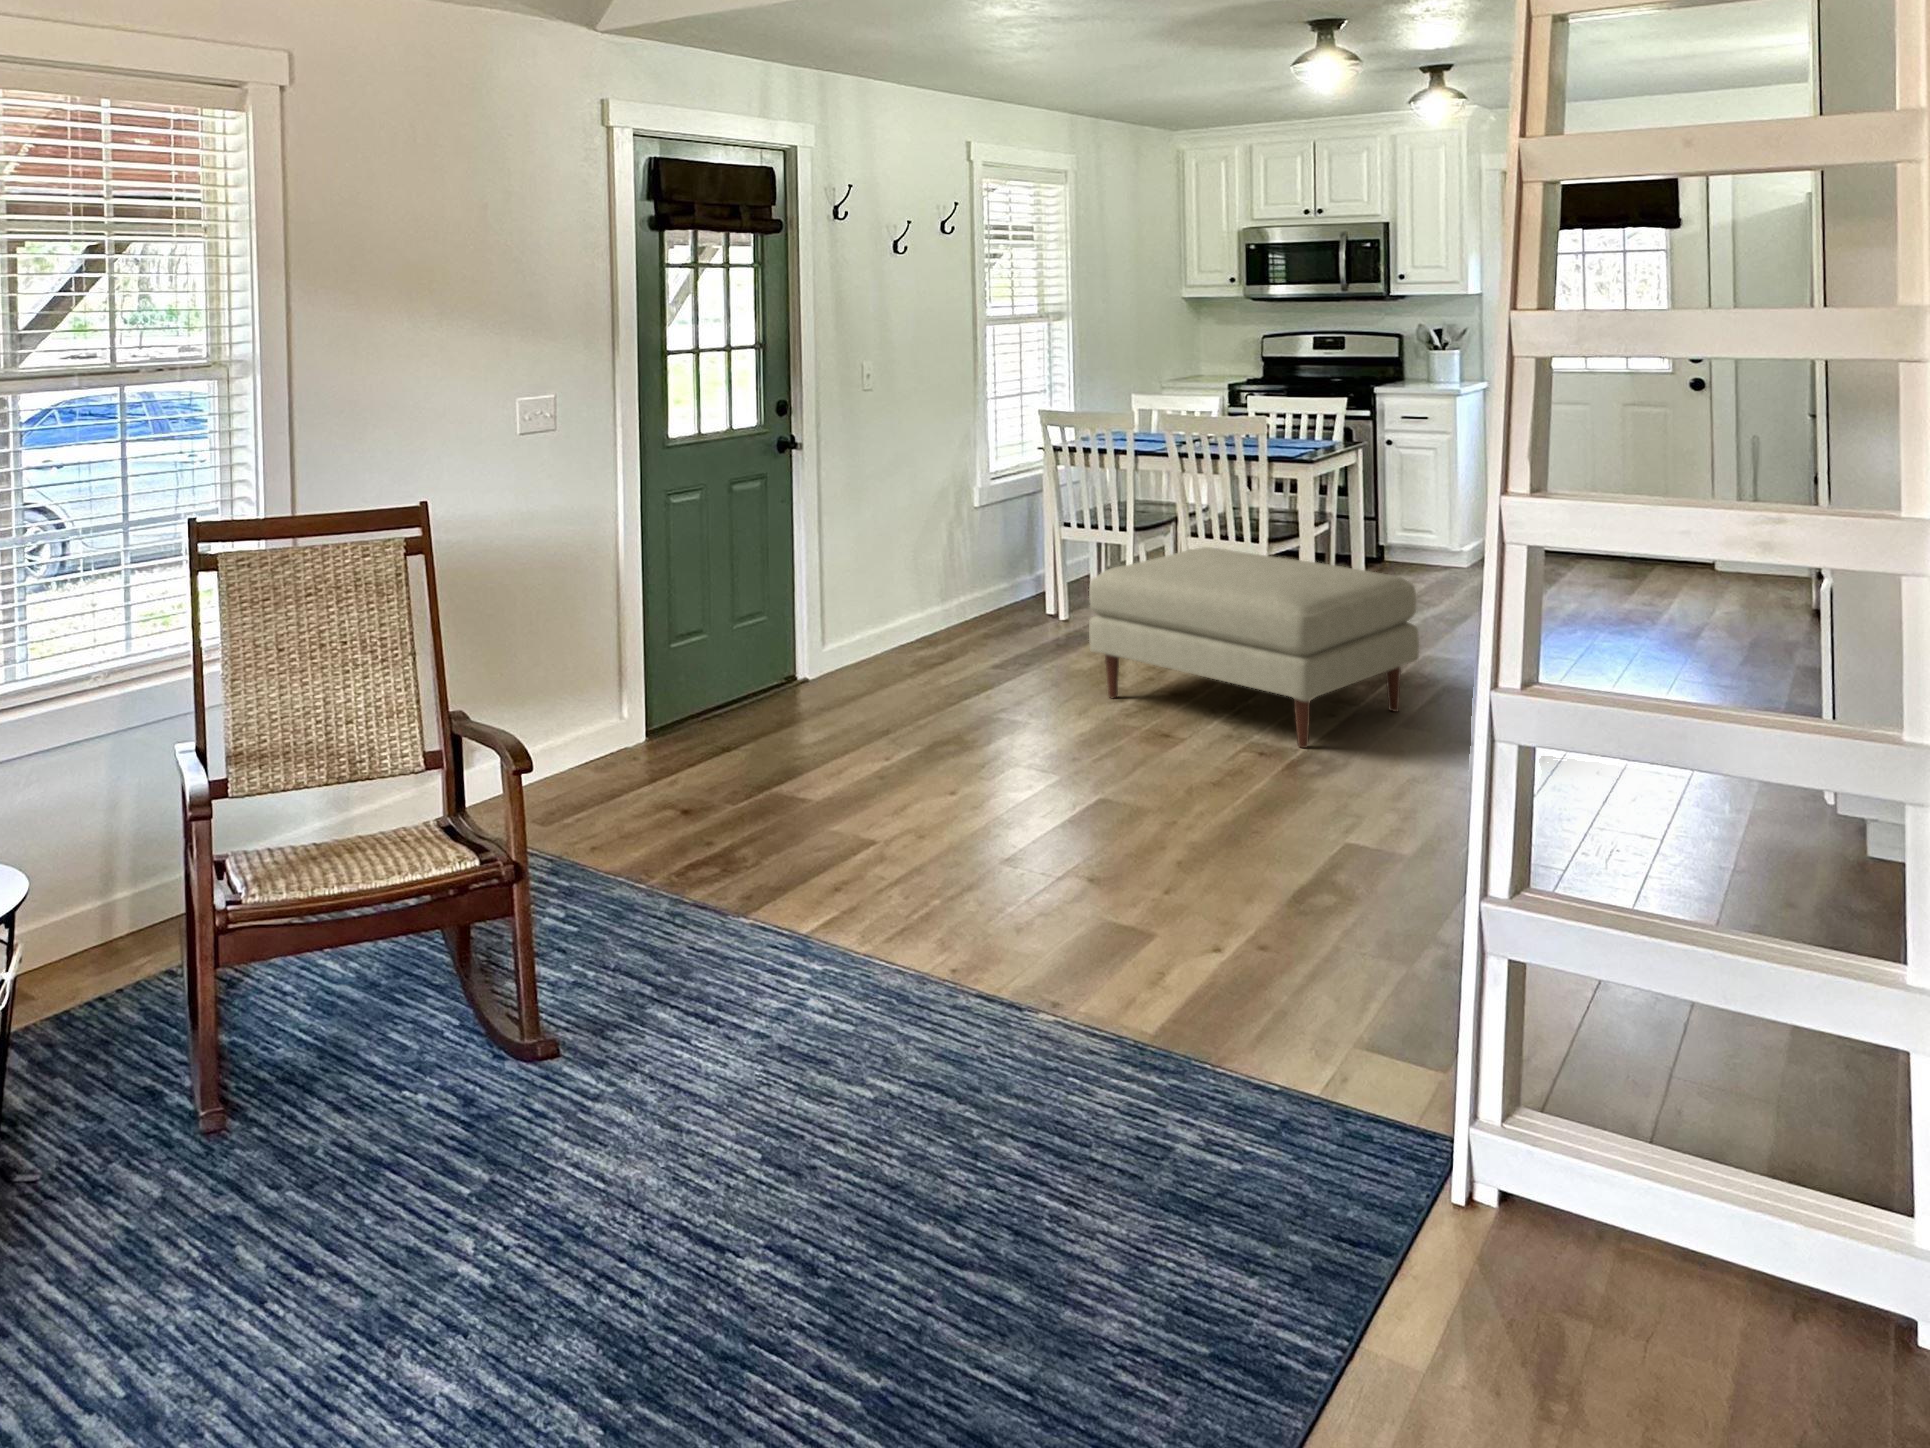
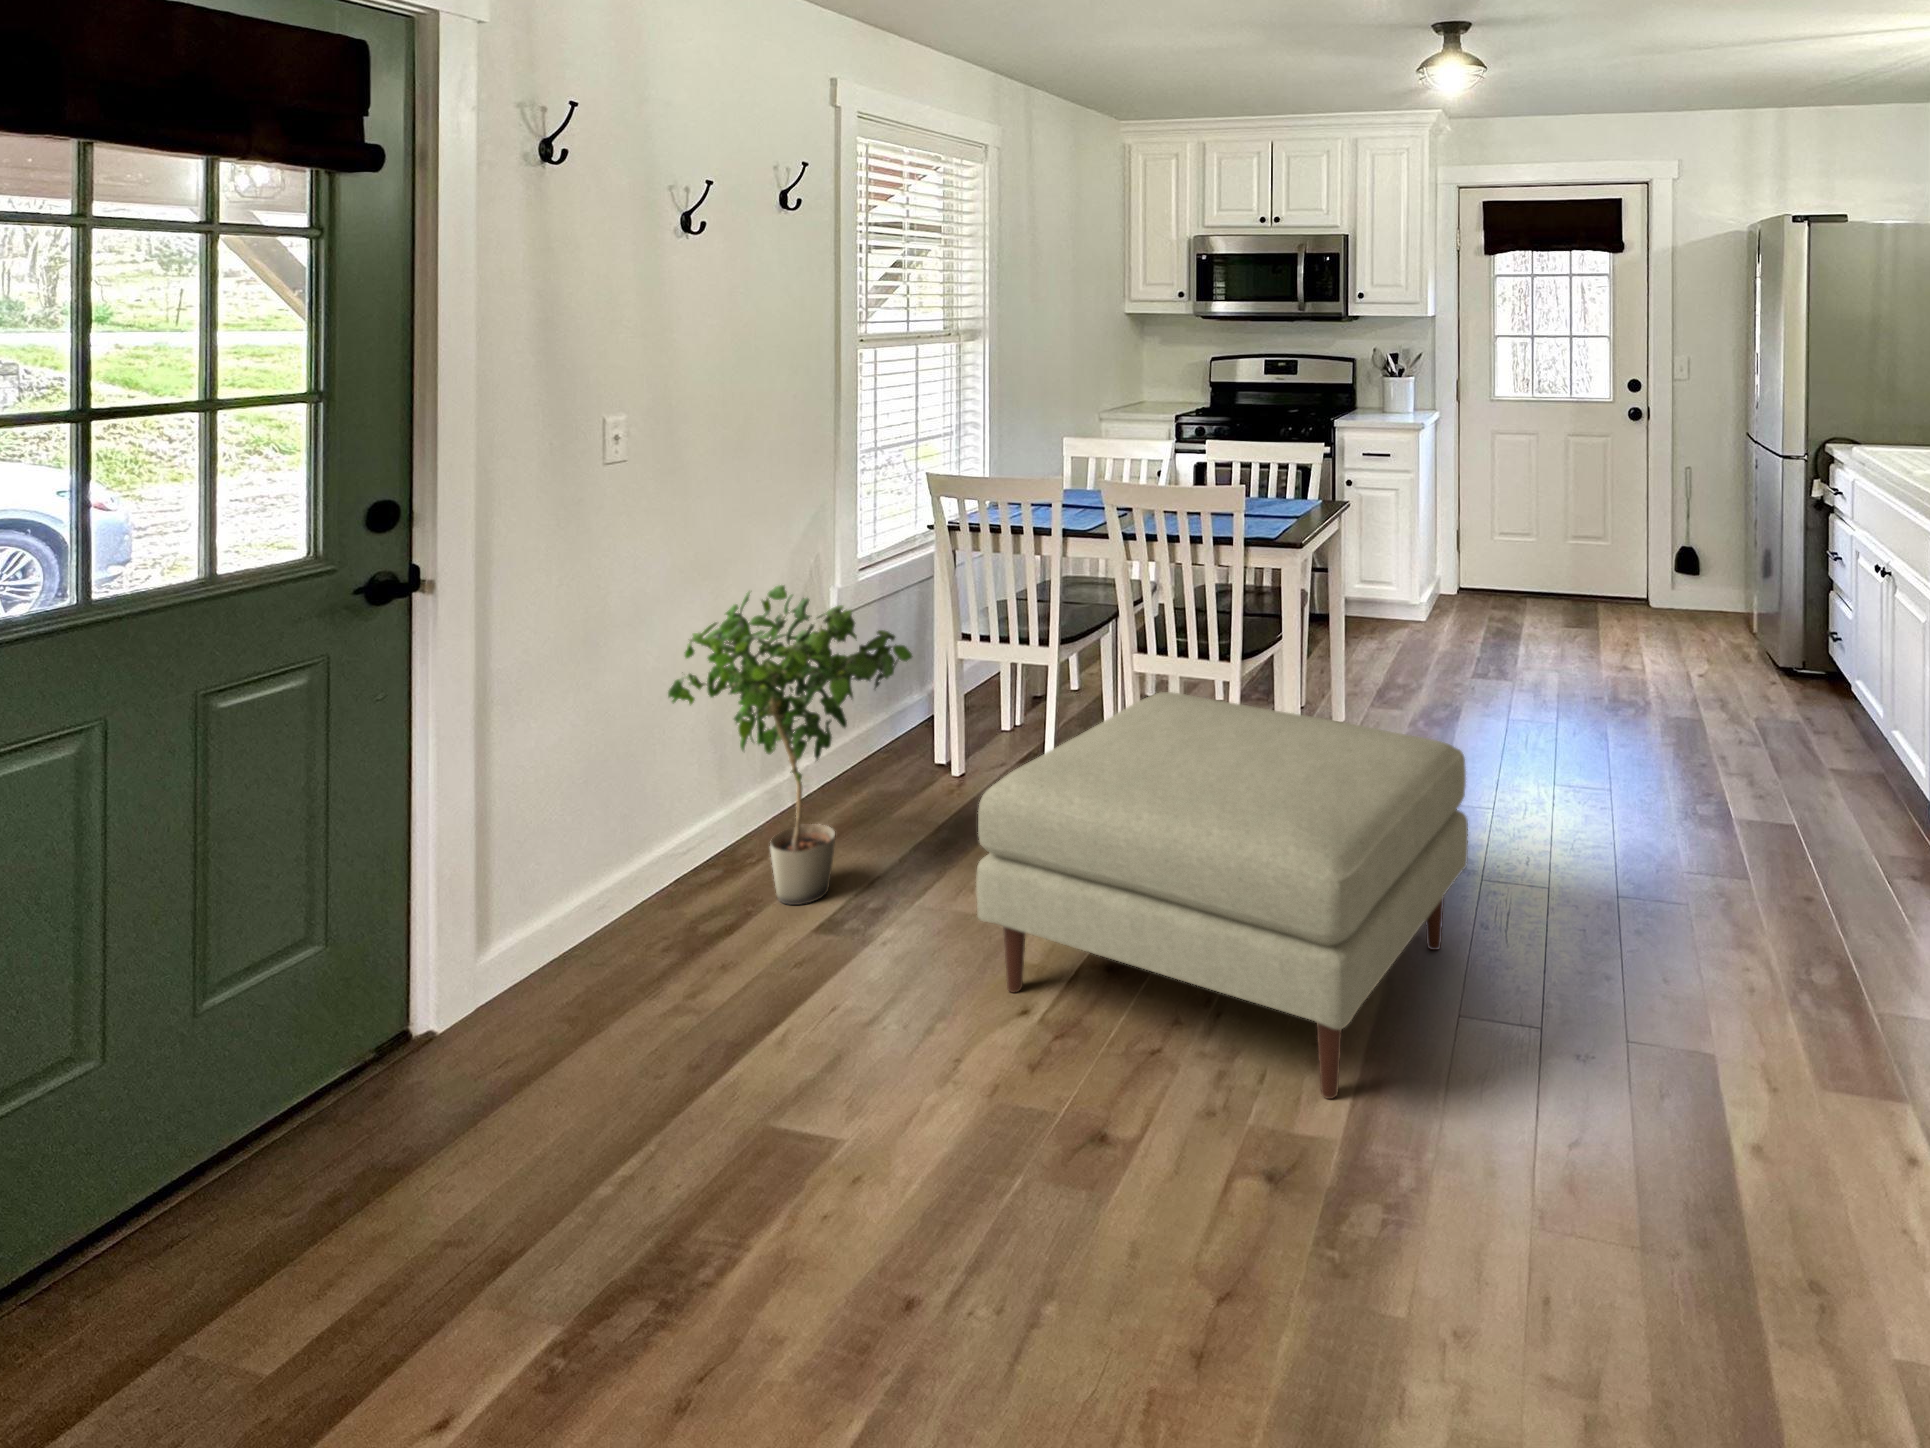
potted plant: none [899,470,1042,658] -> present [668,585,913,905]

